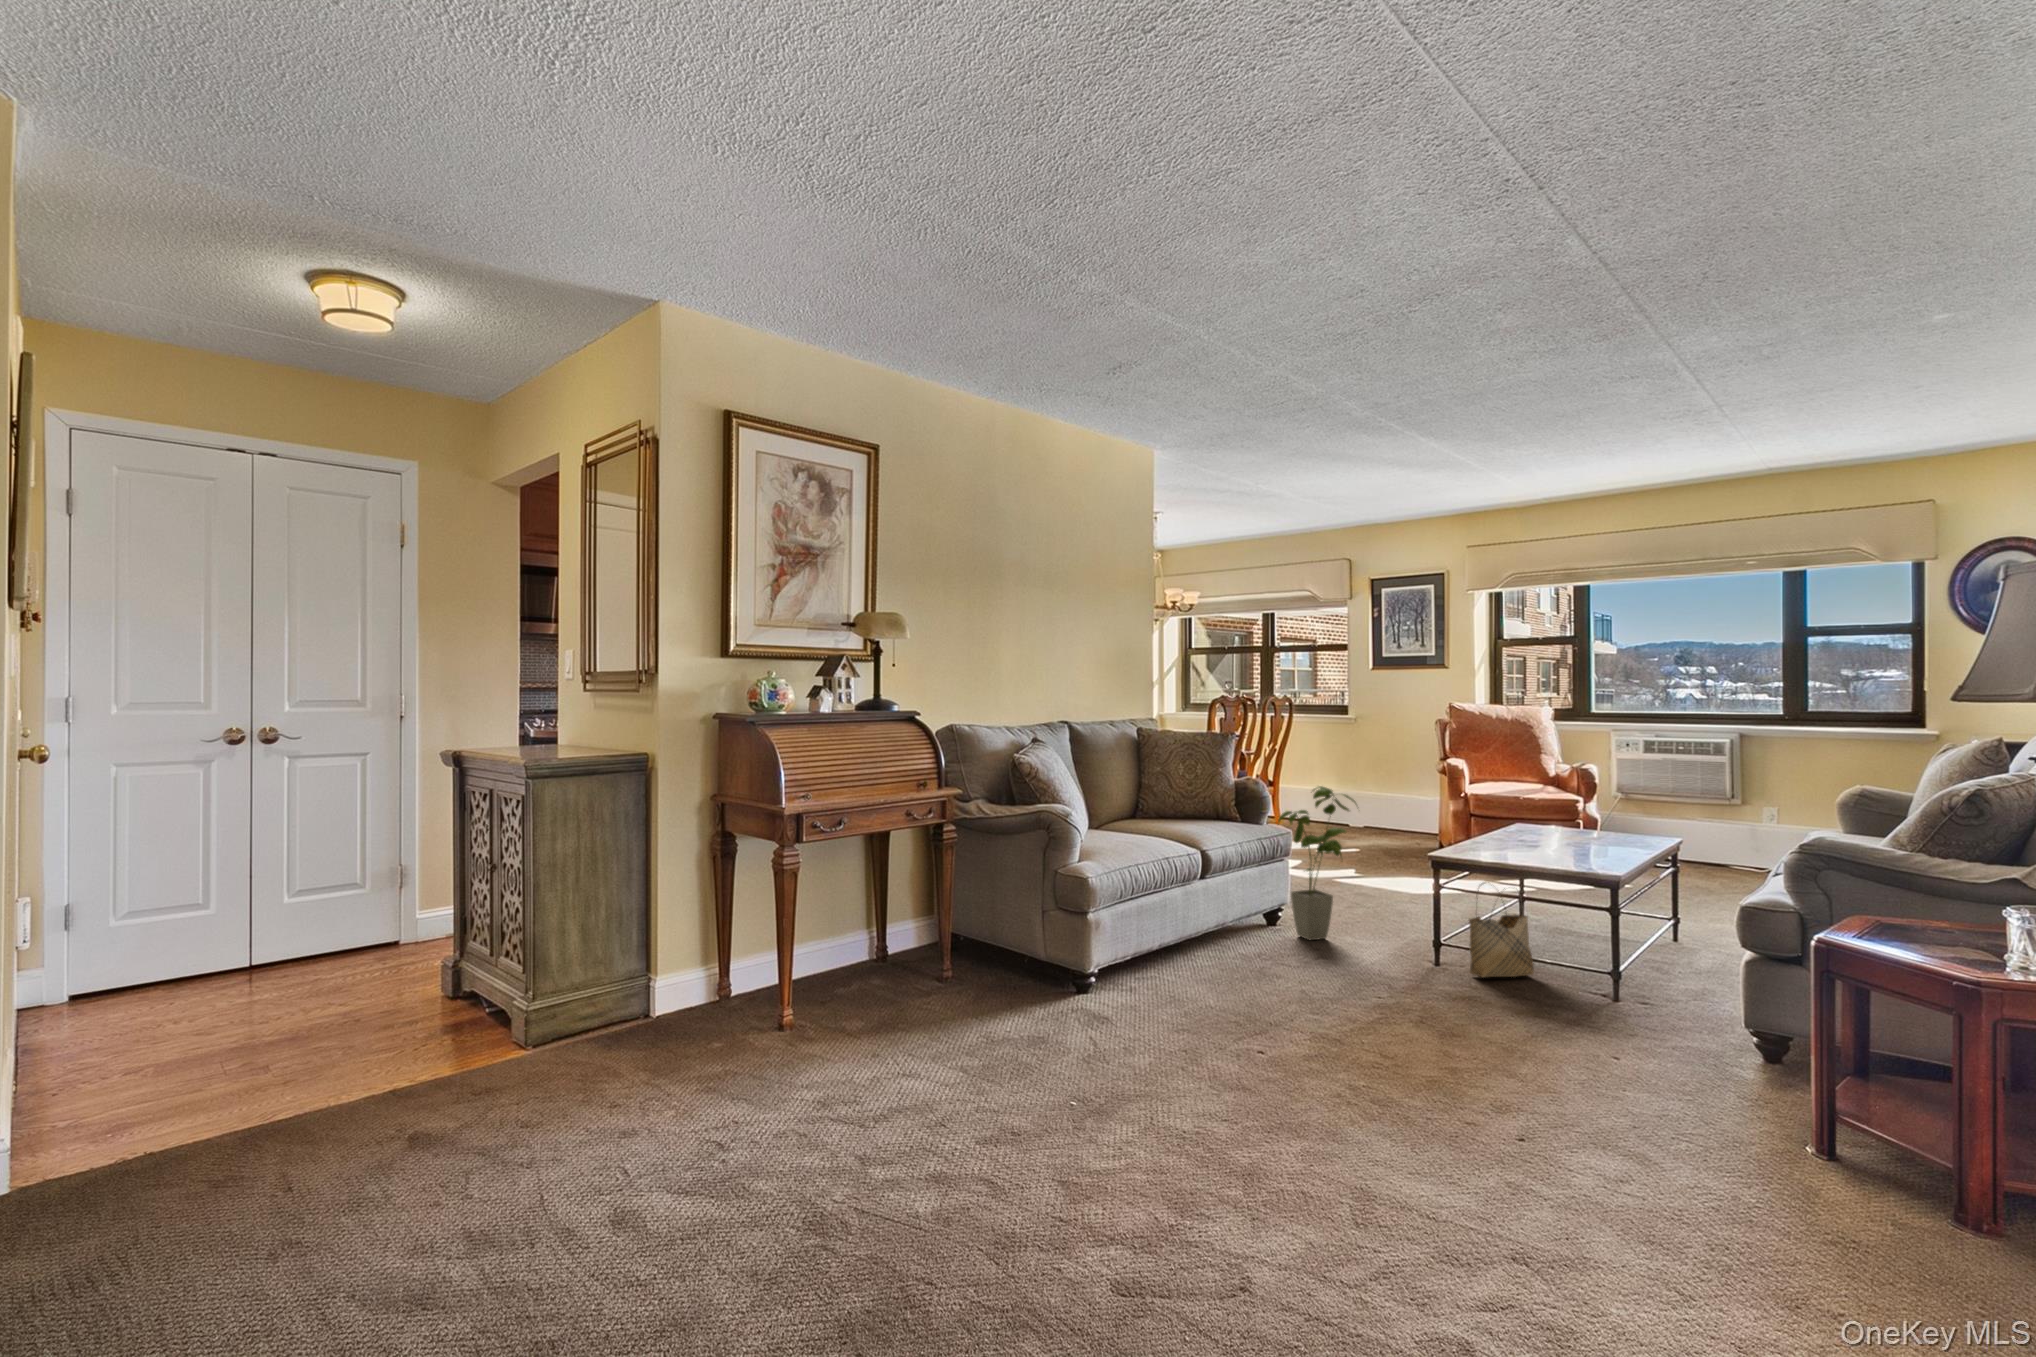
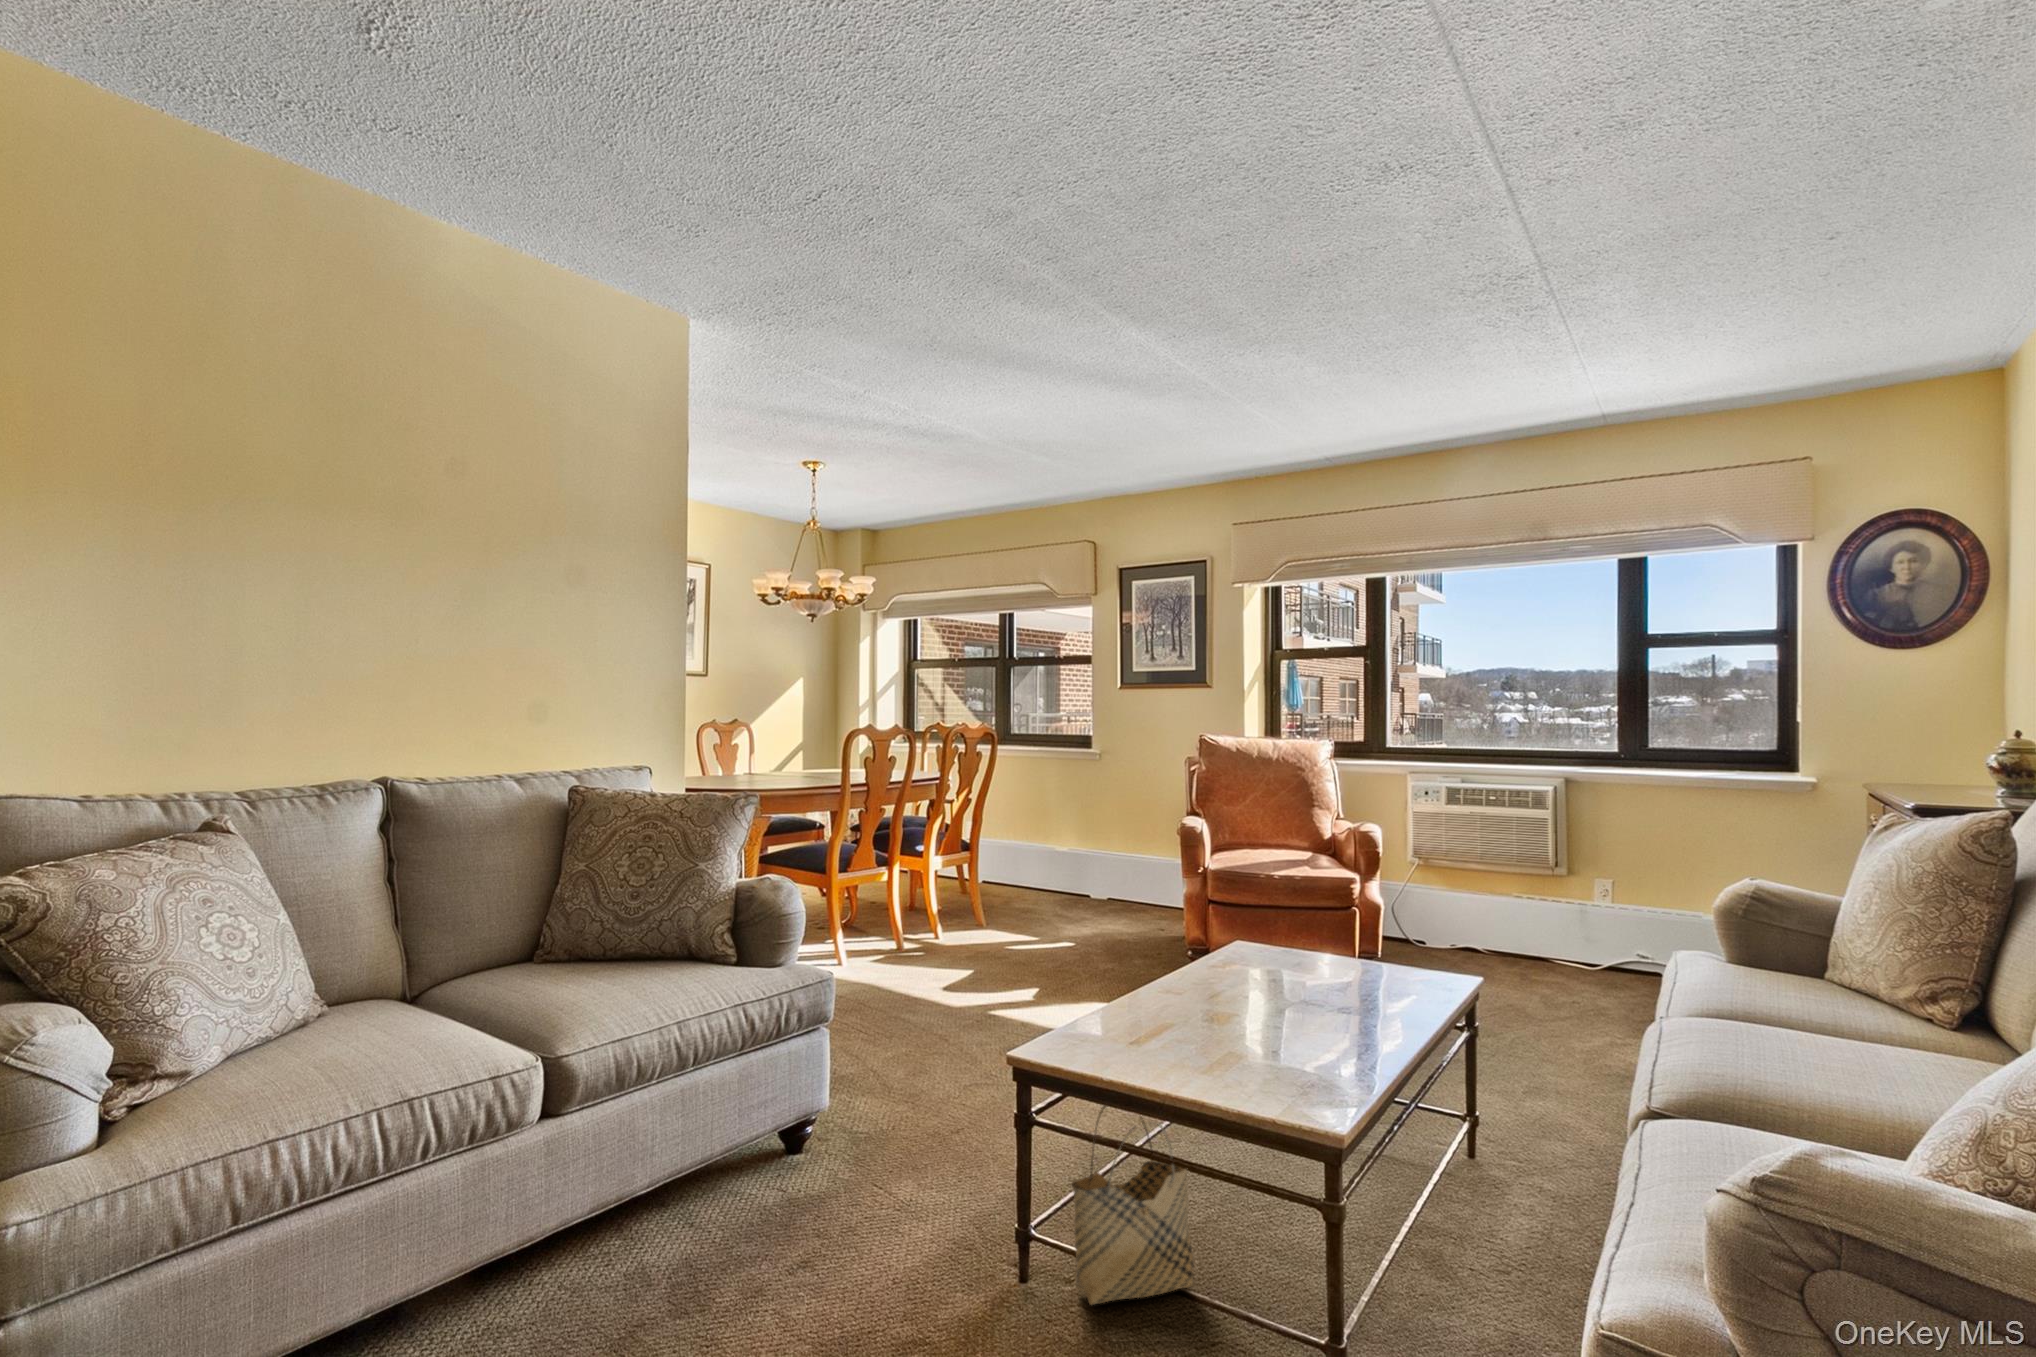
house plant: present [1278,786,1356,940] -> none [802,900,936,1182]

